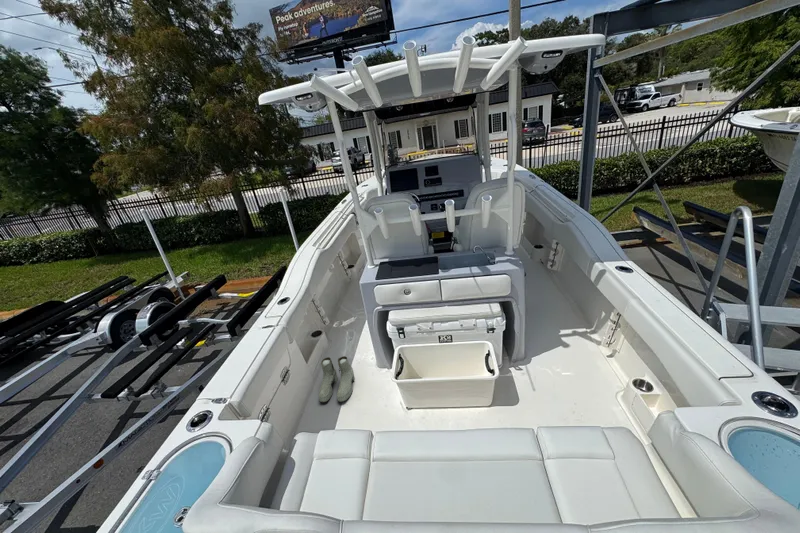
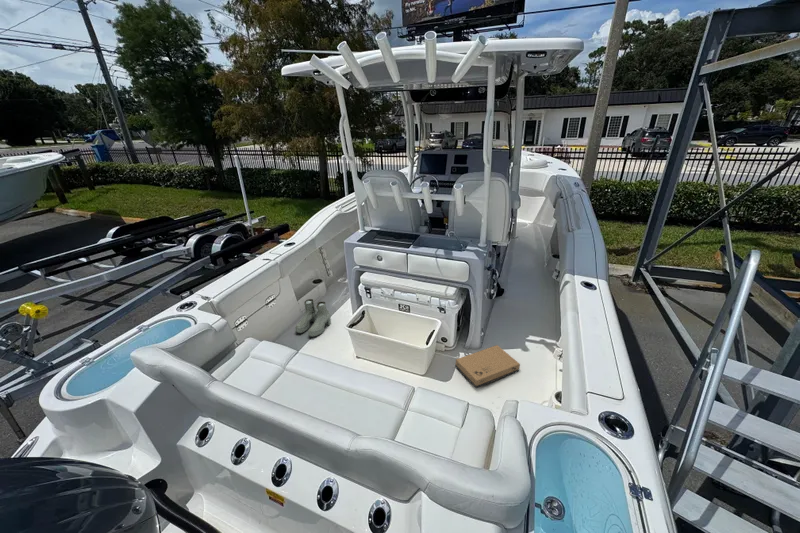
cardboard box: none [515,349,576,403] -> present [455,345,520,388]

